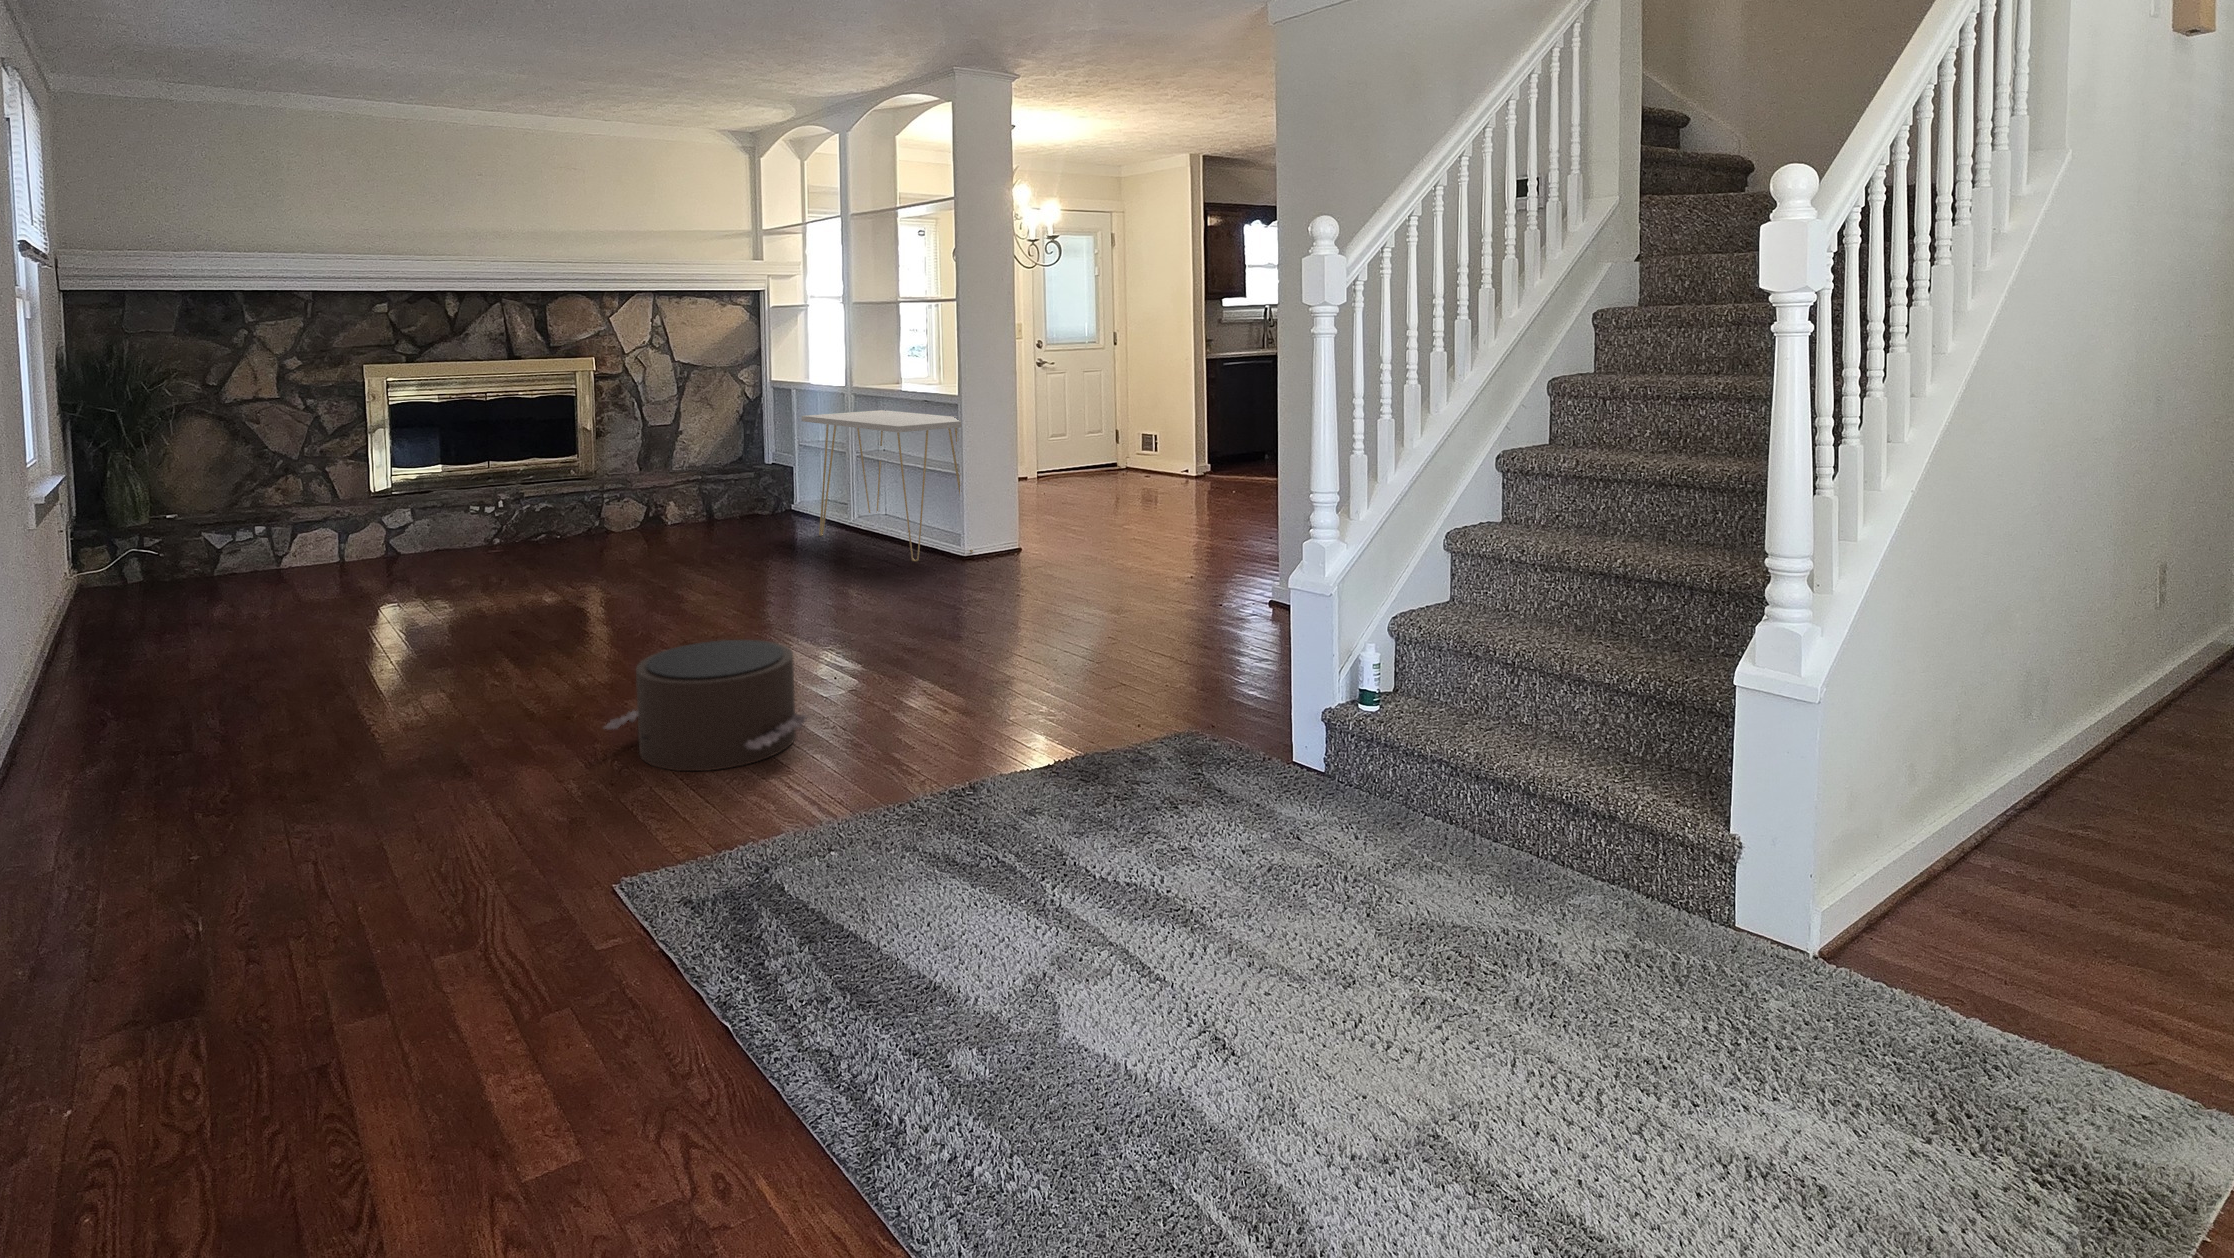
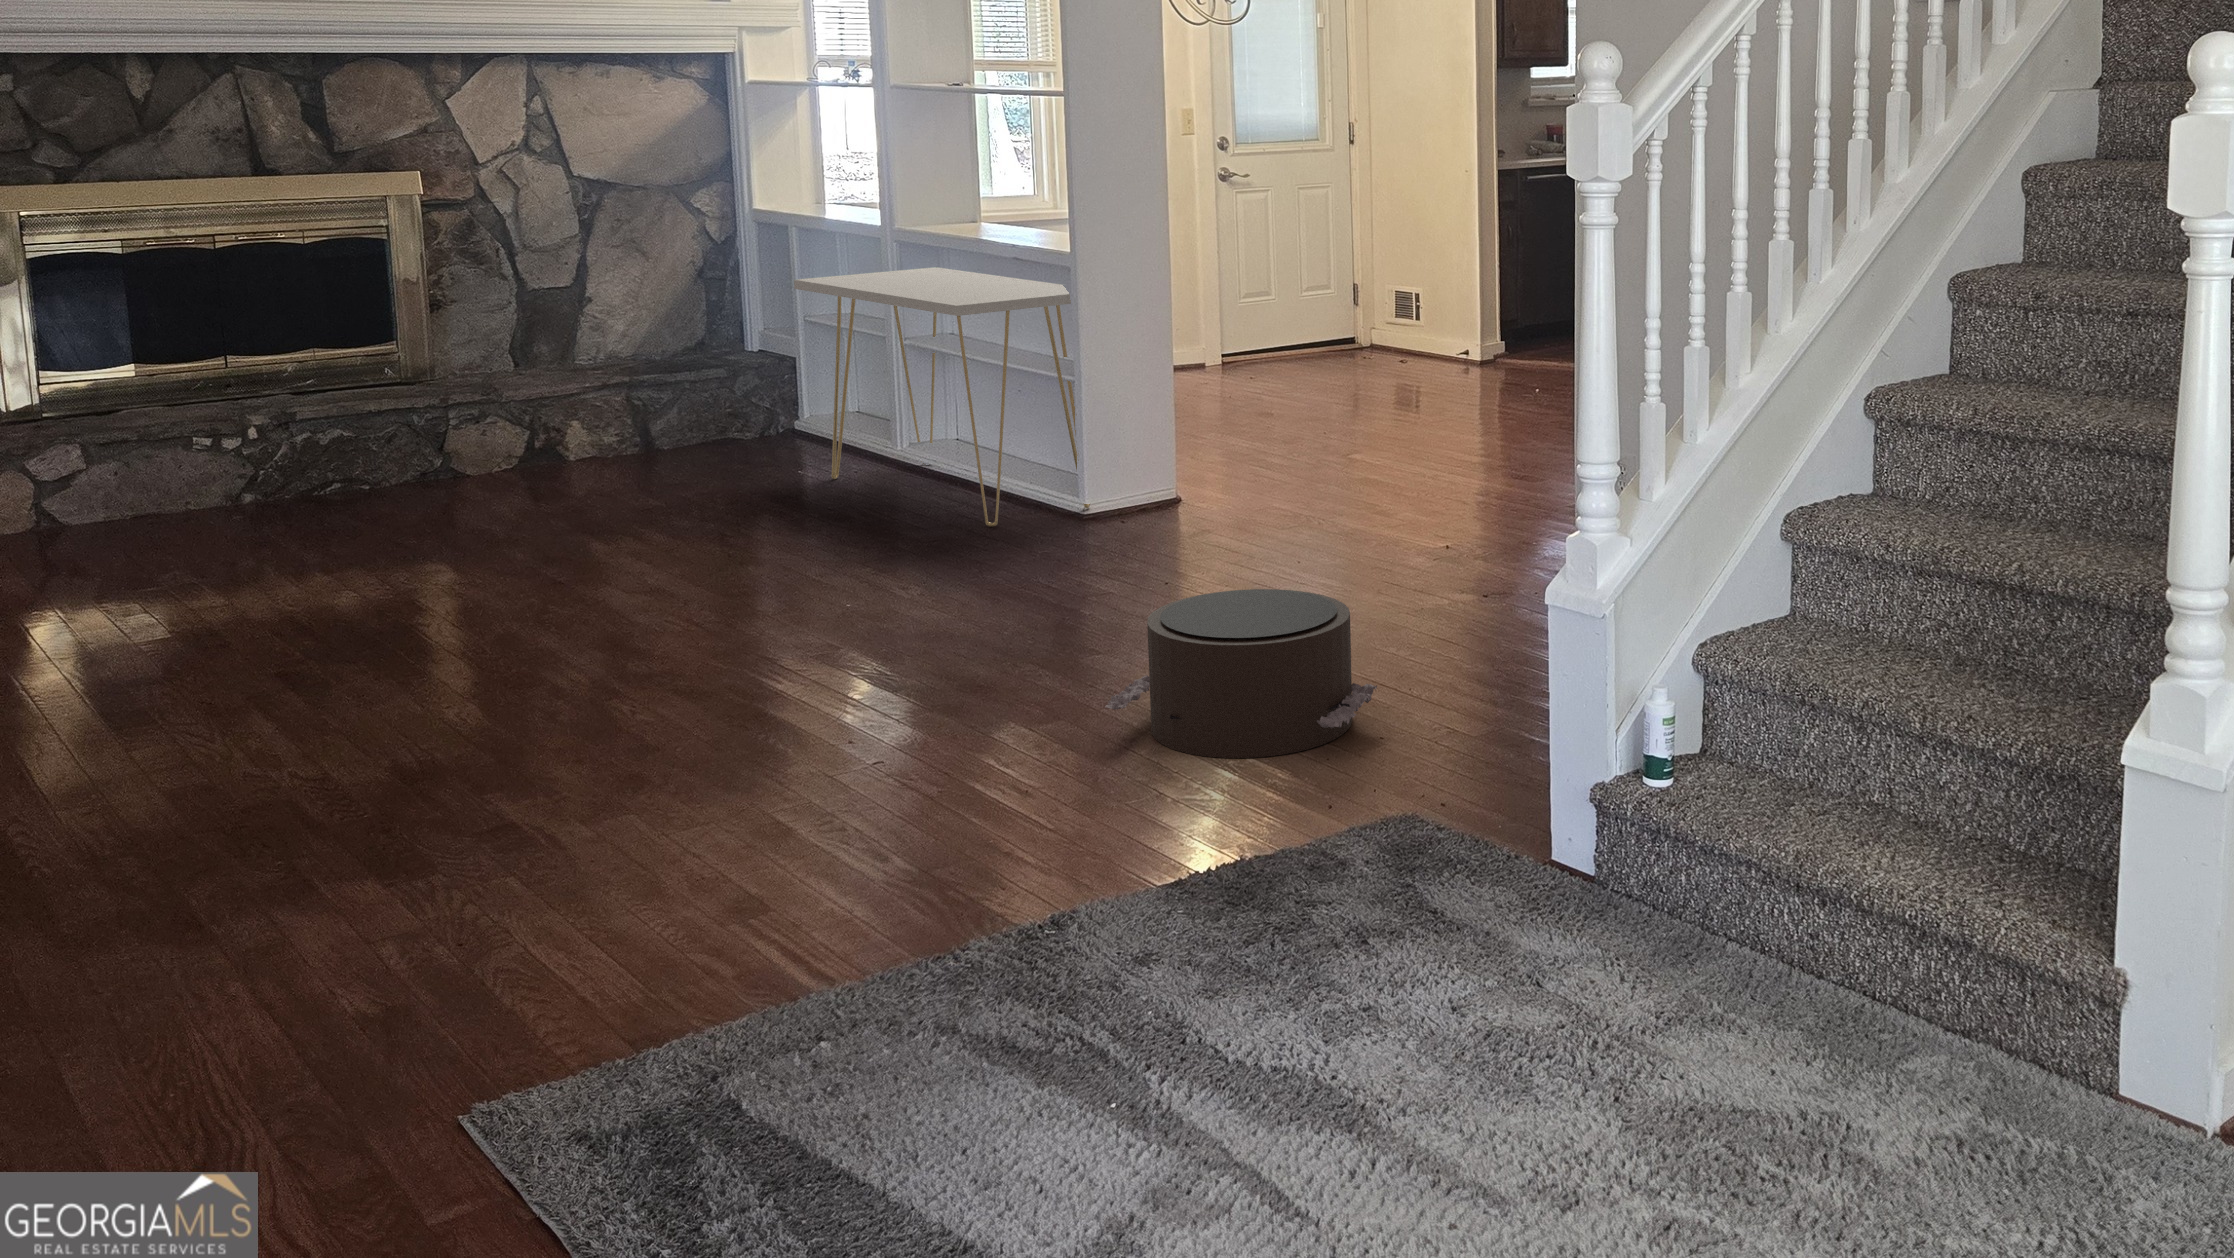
pouf: present [605,640,809,771] -> present [1105,589,1377,758]

